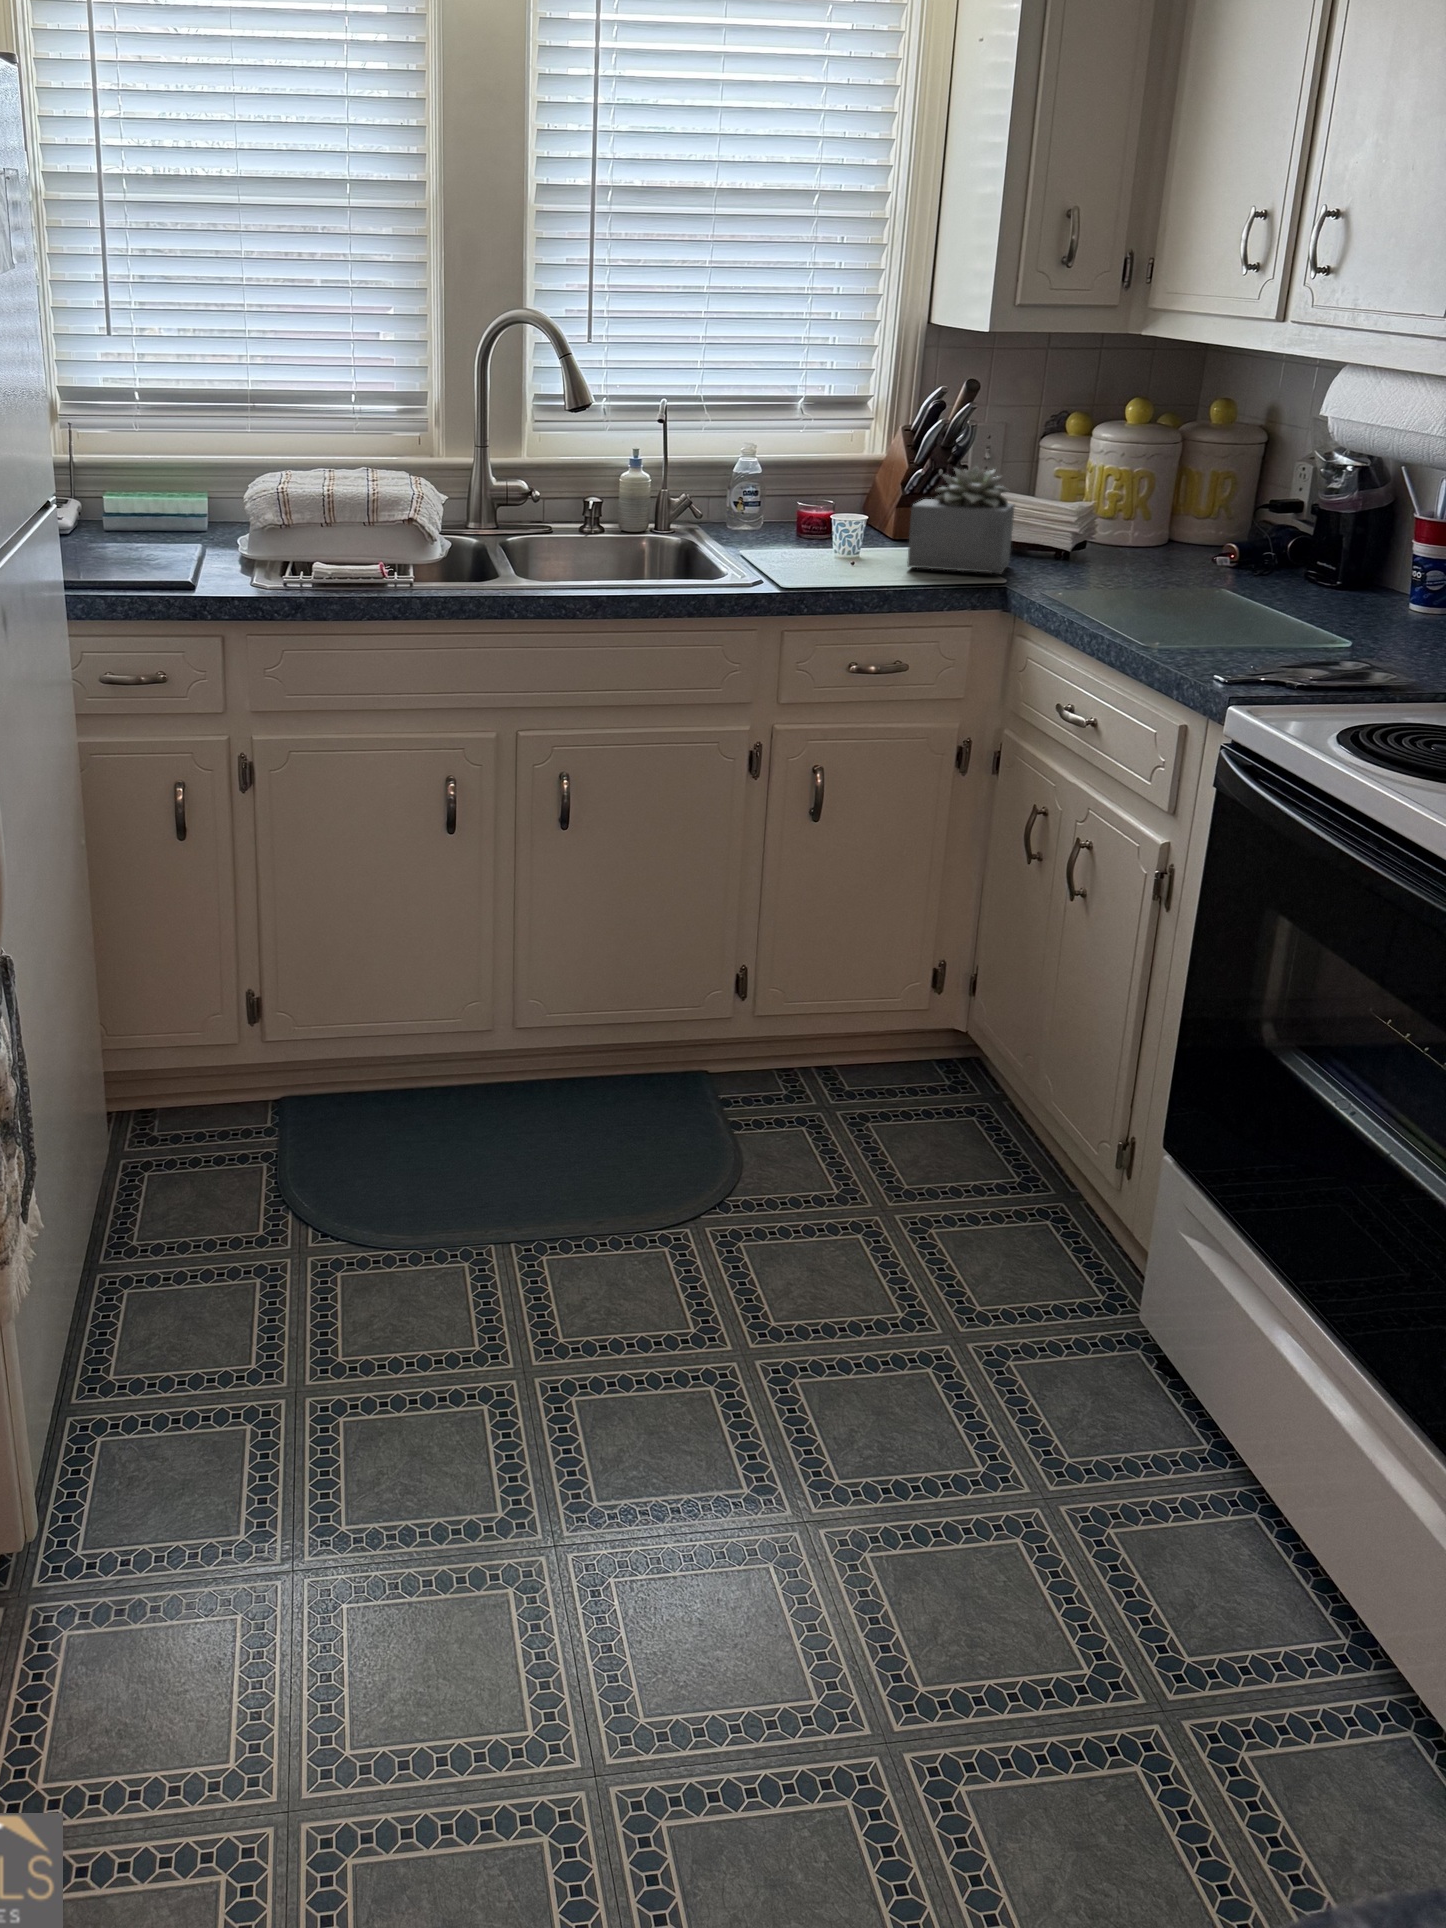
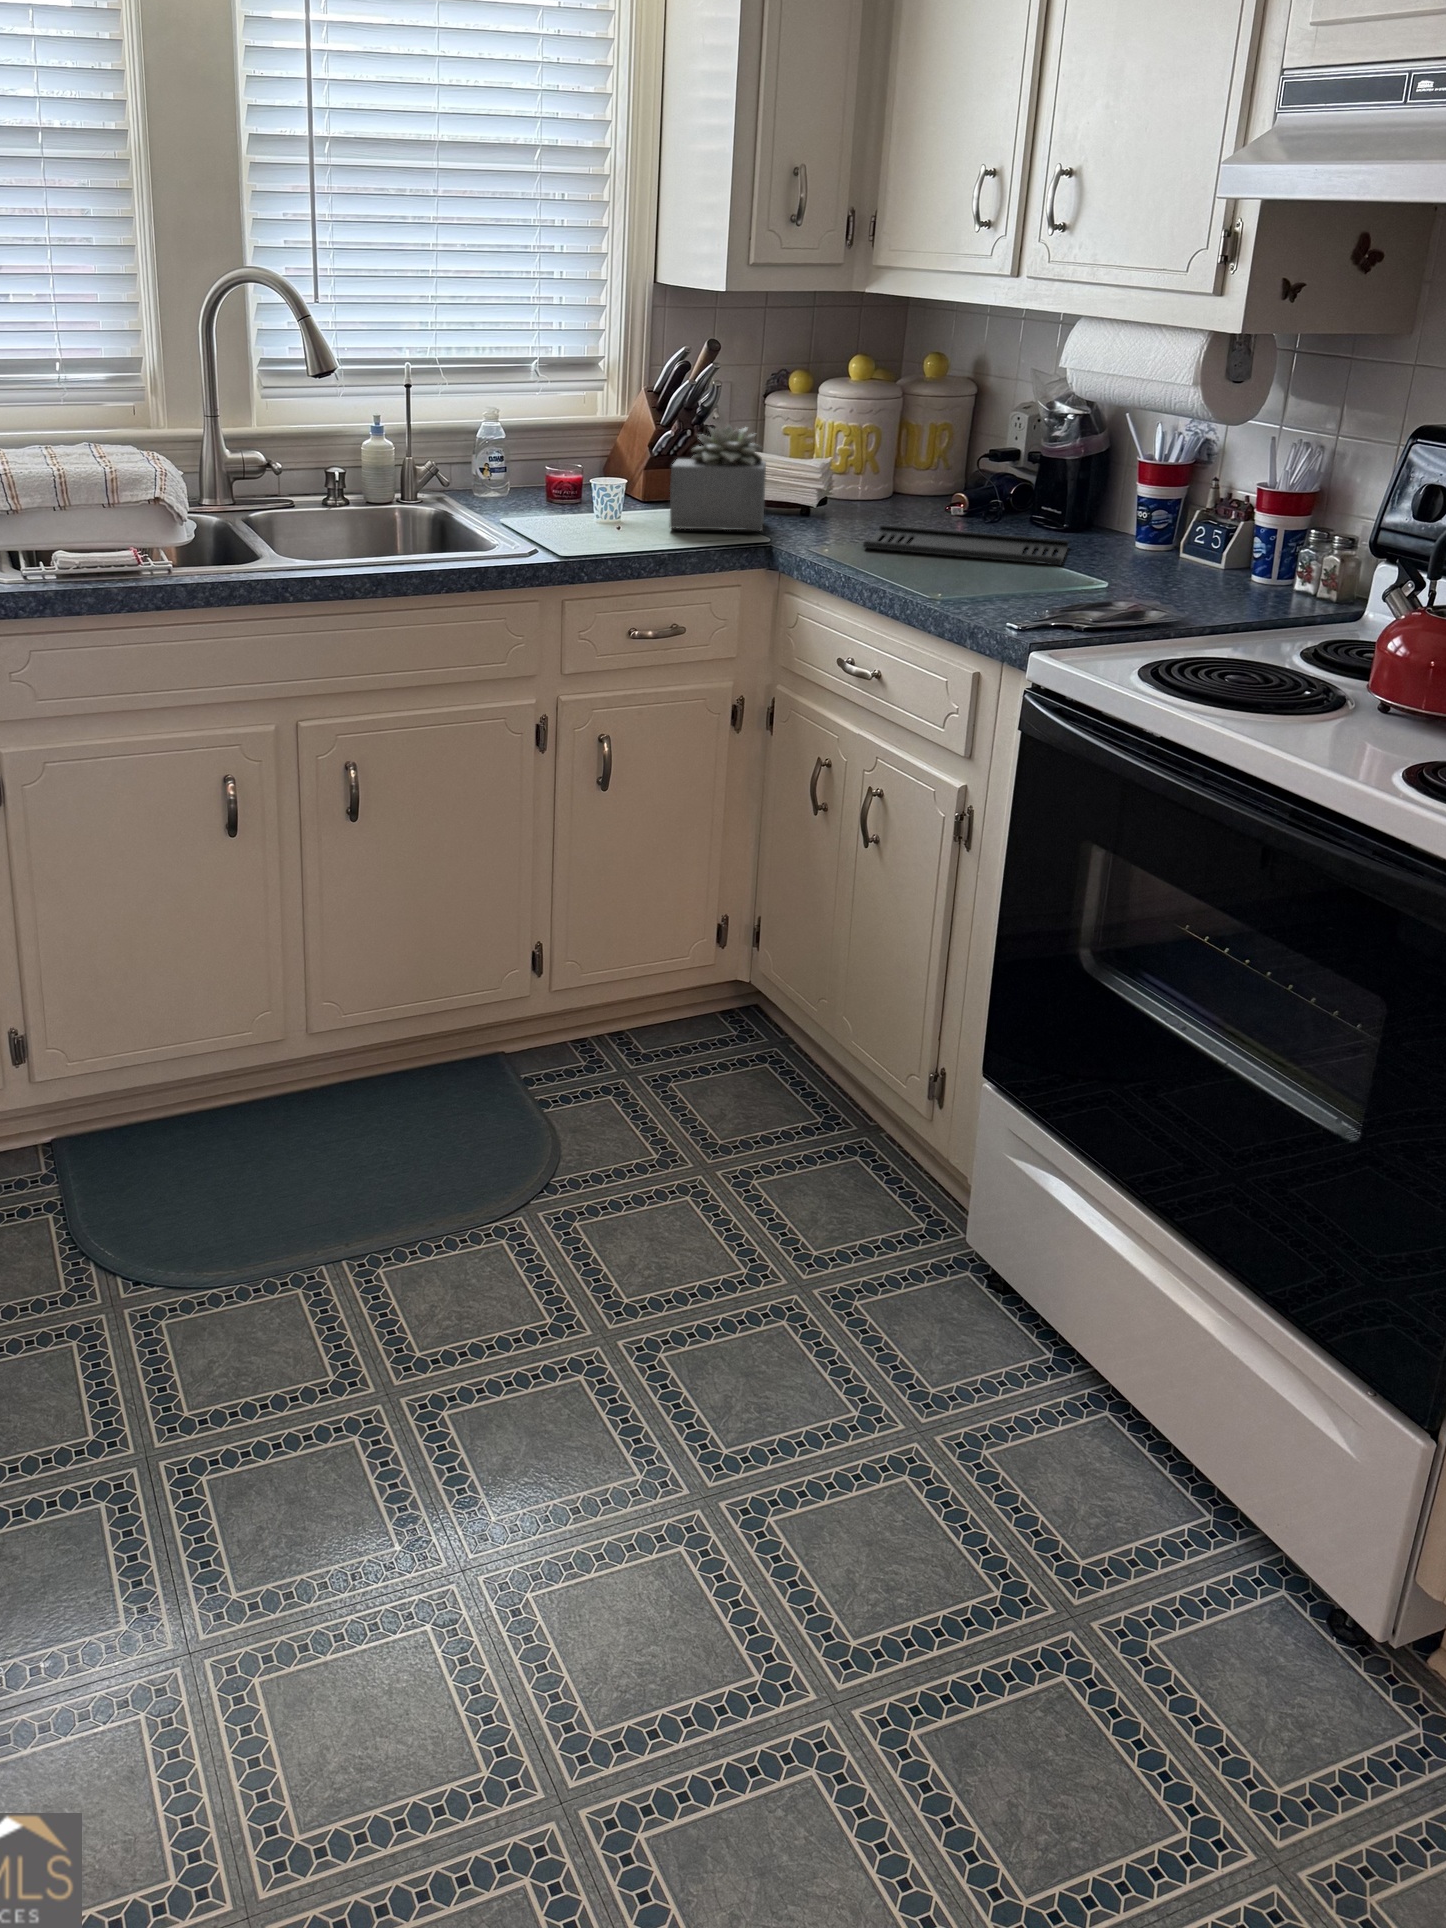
tray: none [1100,573,1329,622] -> present [864,525,1069,565]

